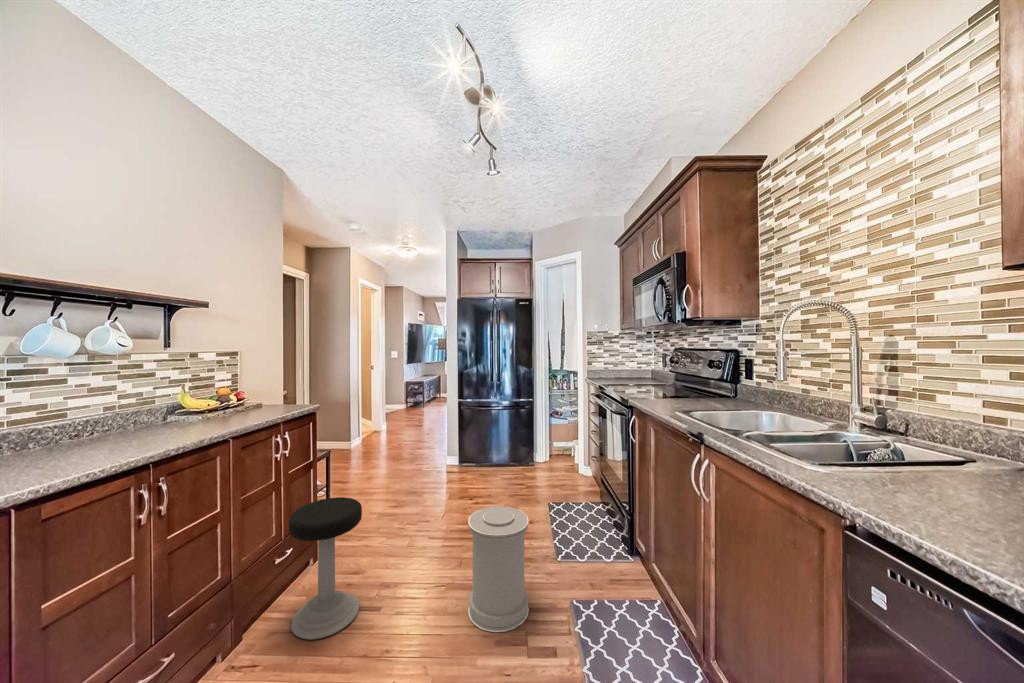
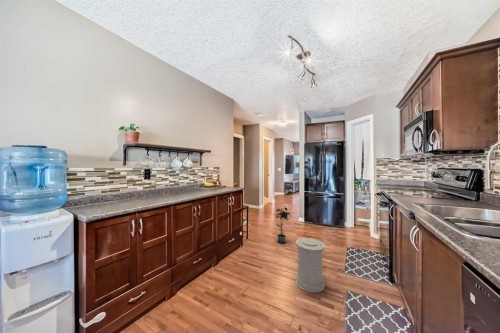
potted plant: none [401,438,443,528] -> present [276,206,291,243]
stool: present [289,497,362,639] -> none [232,222,256,271]

